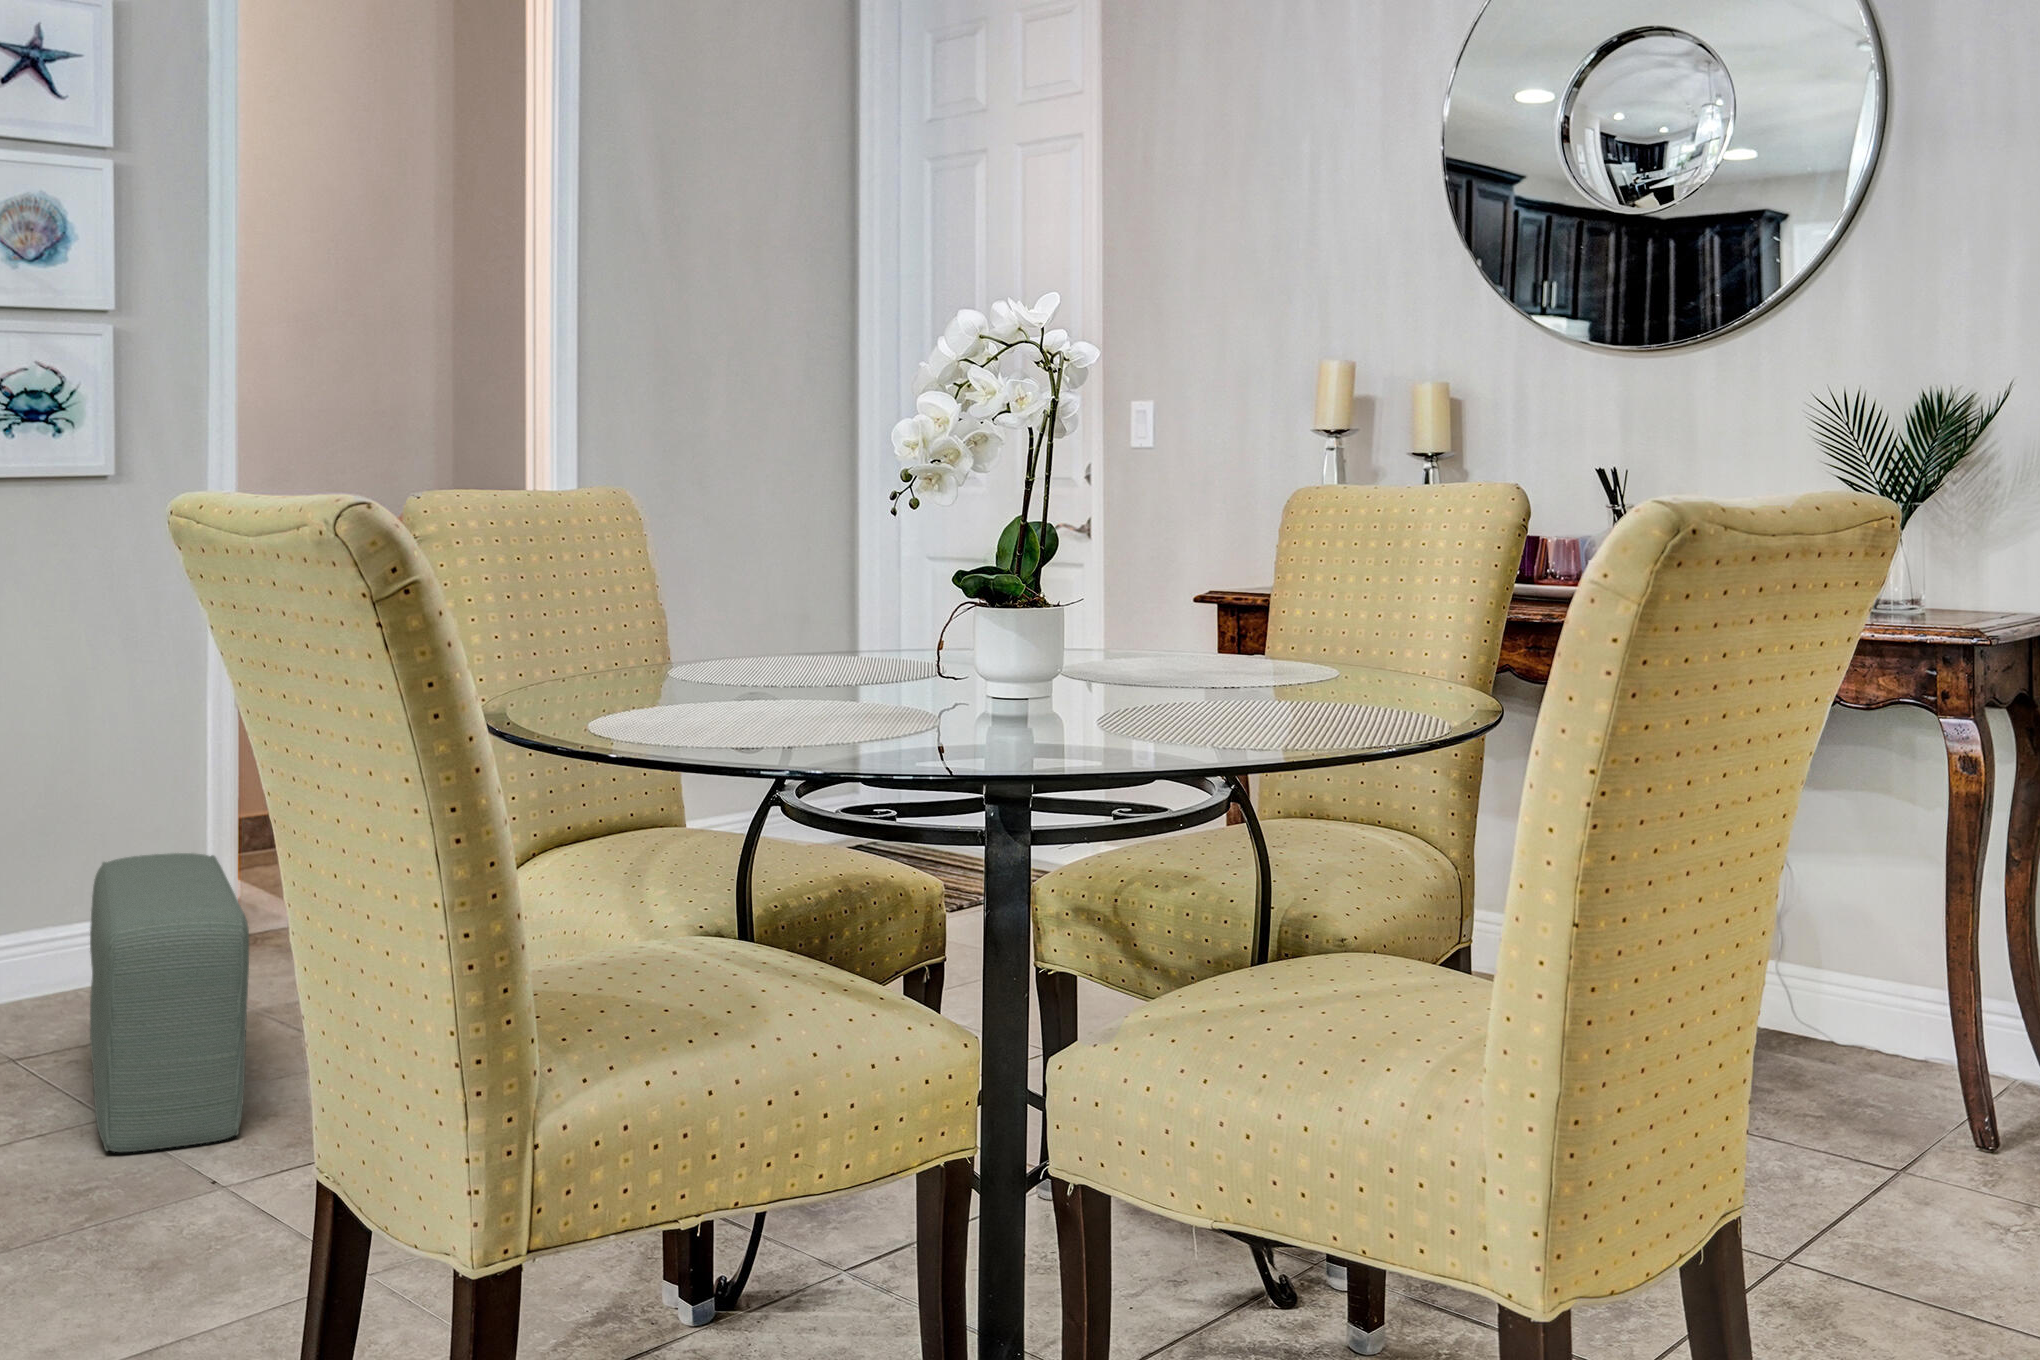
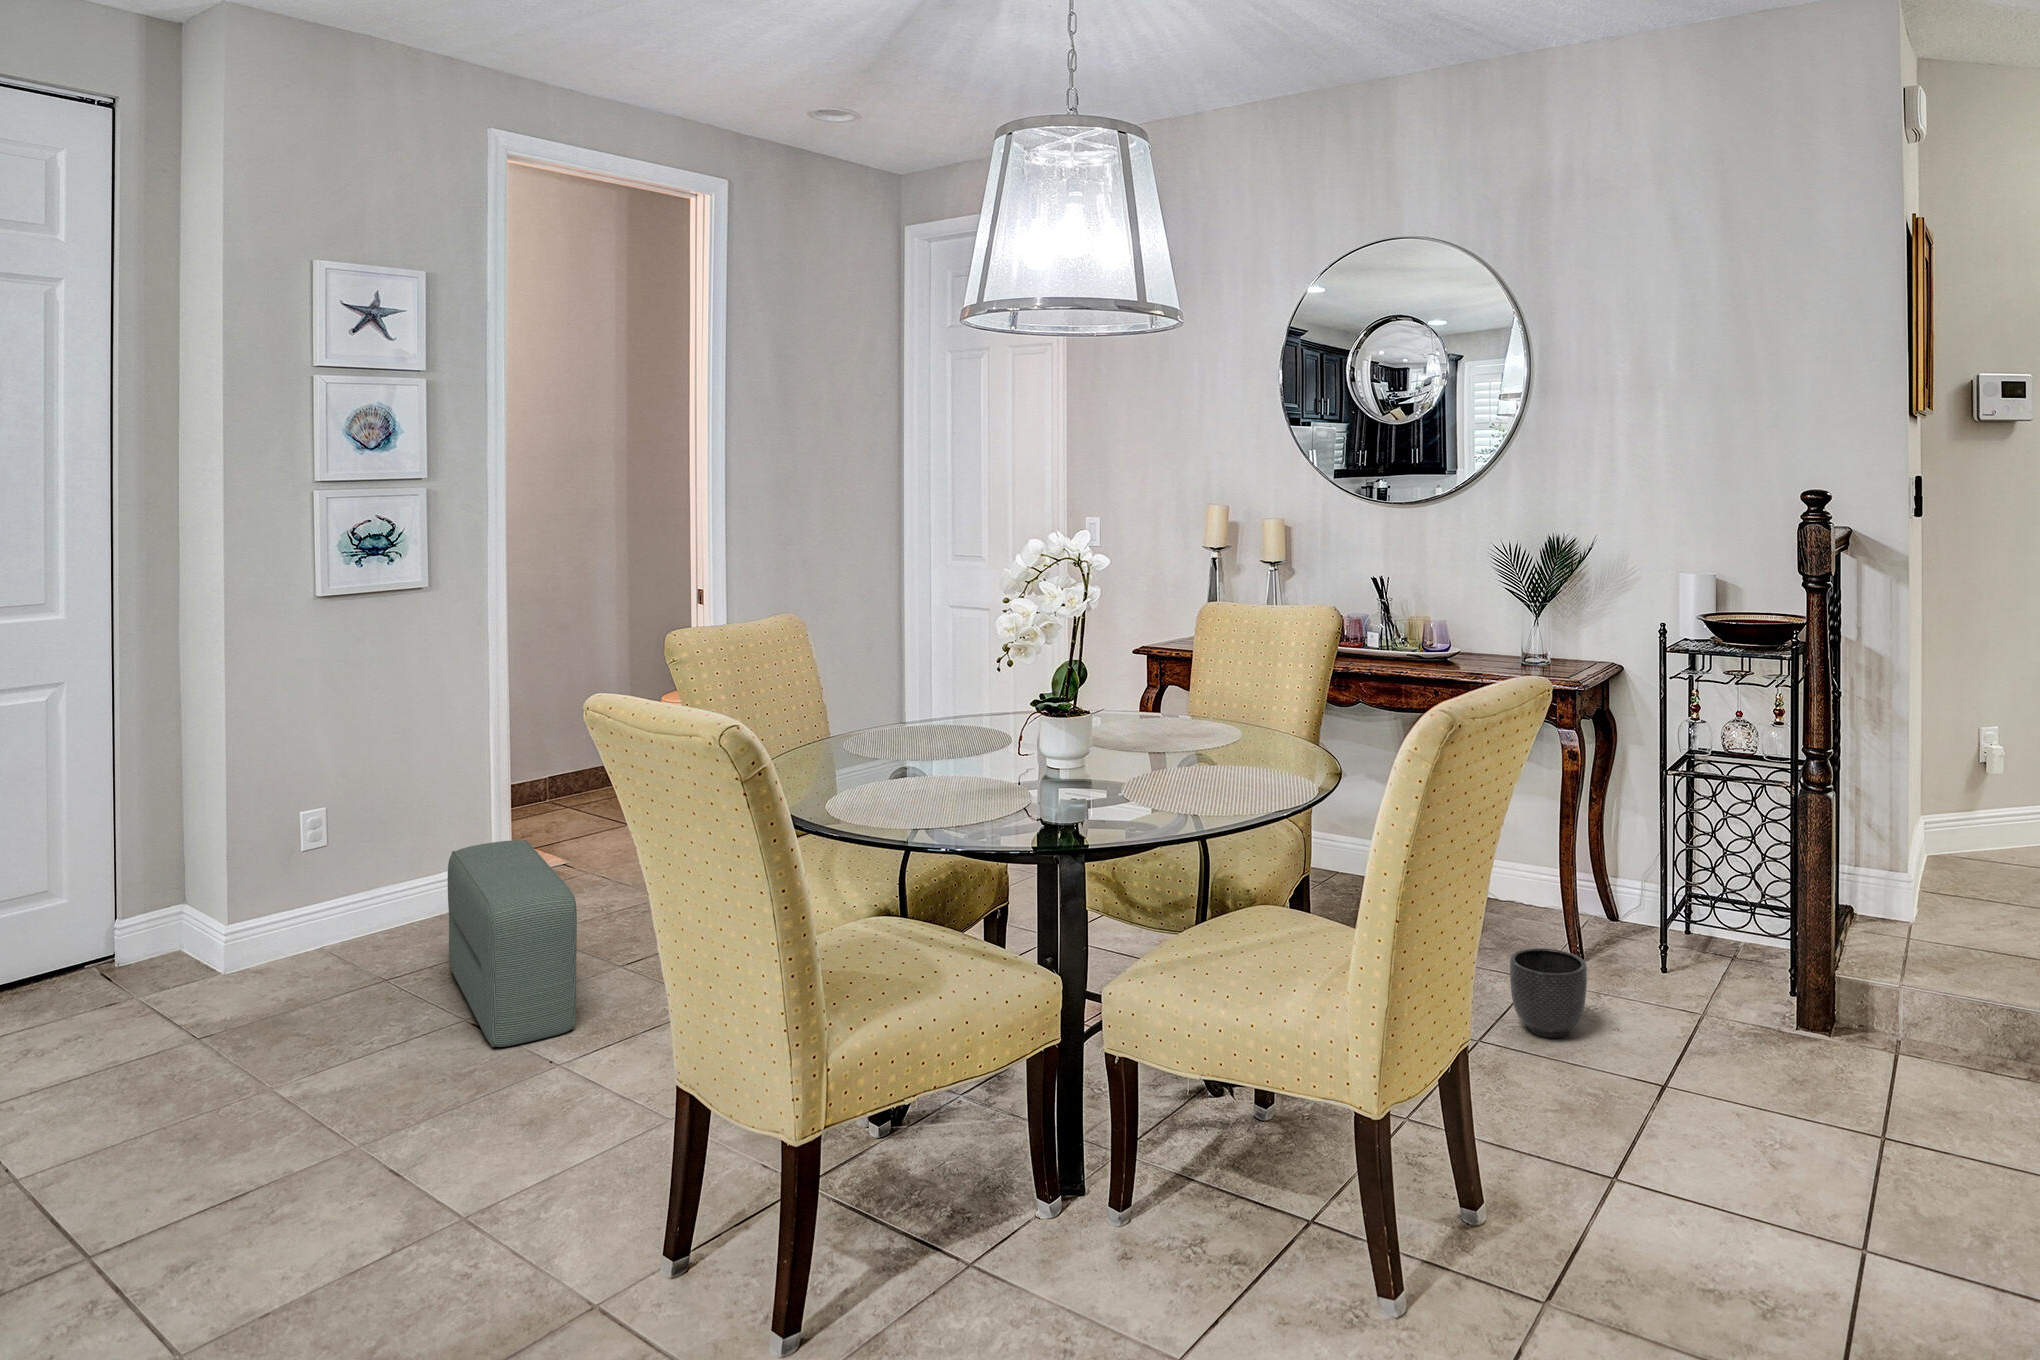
planter: none [1858,1099,2015,1266] -> present [1510,948,1587,1038]

